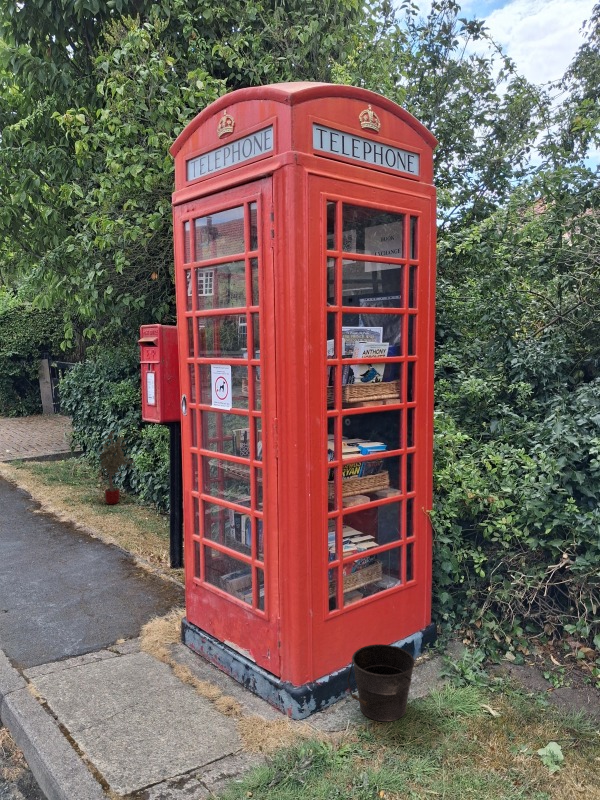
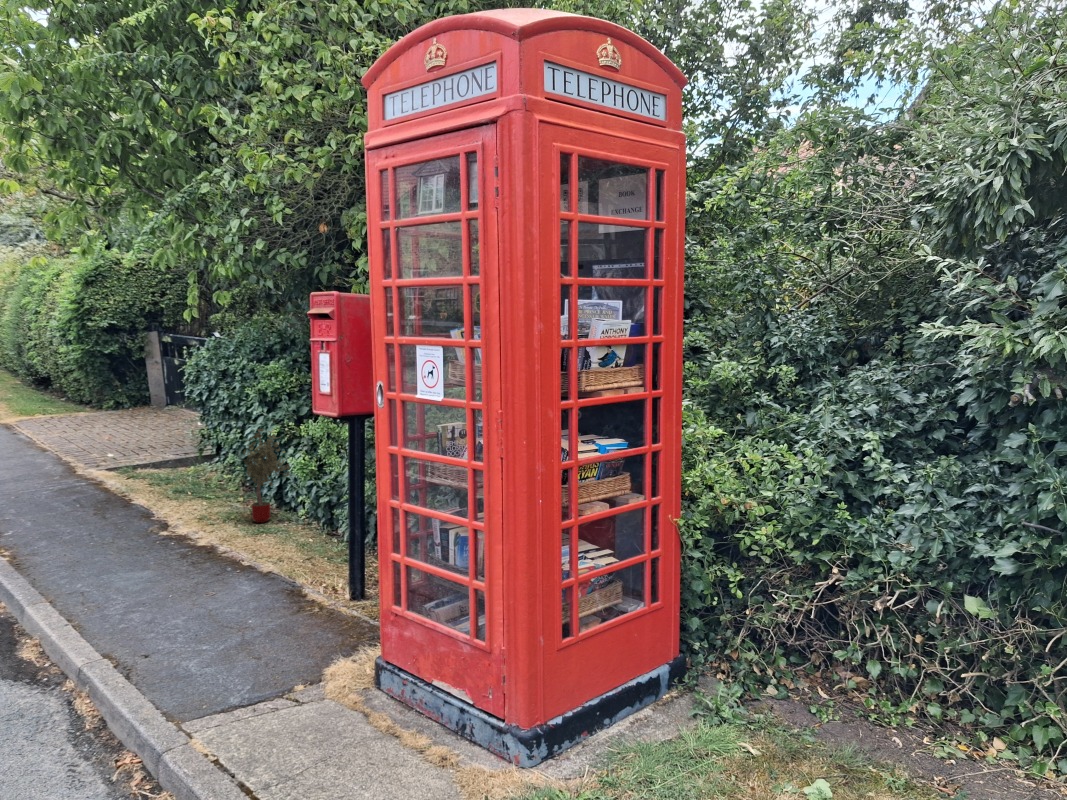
bucket: present [347,644,415,721] -> none [583,677,663,764]

